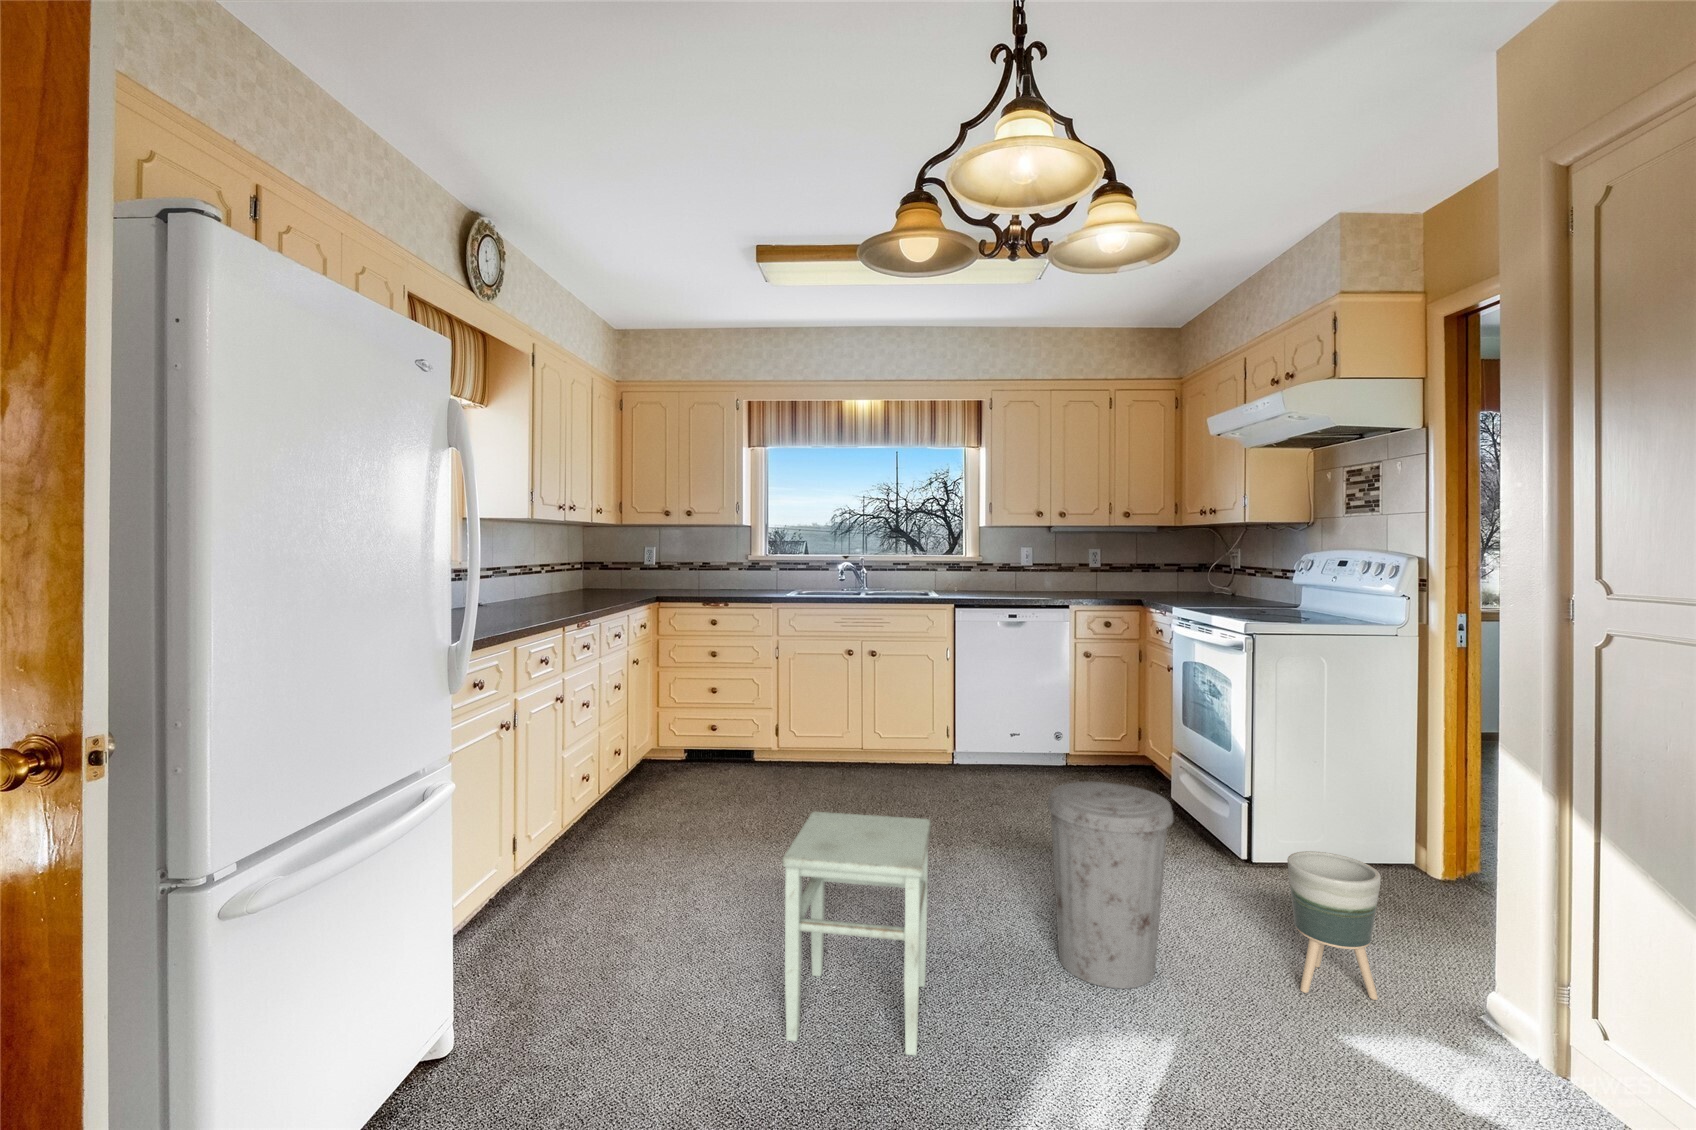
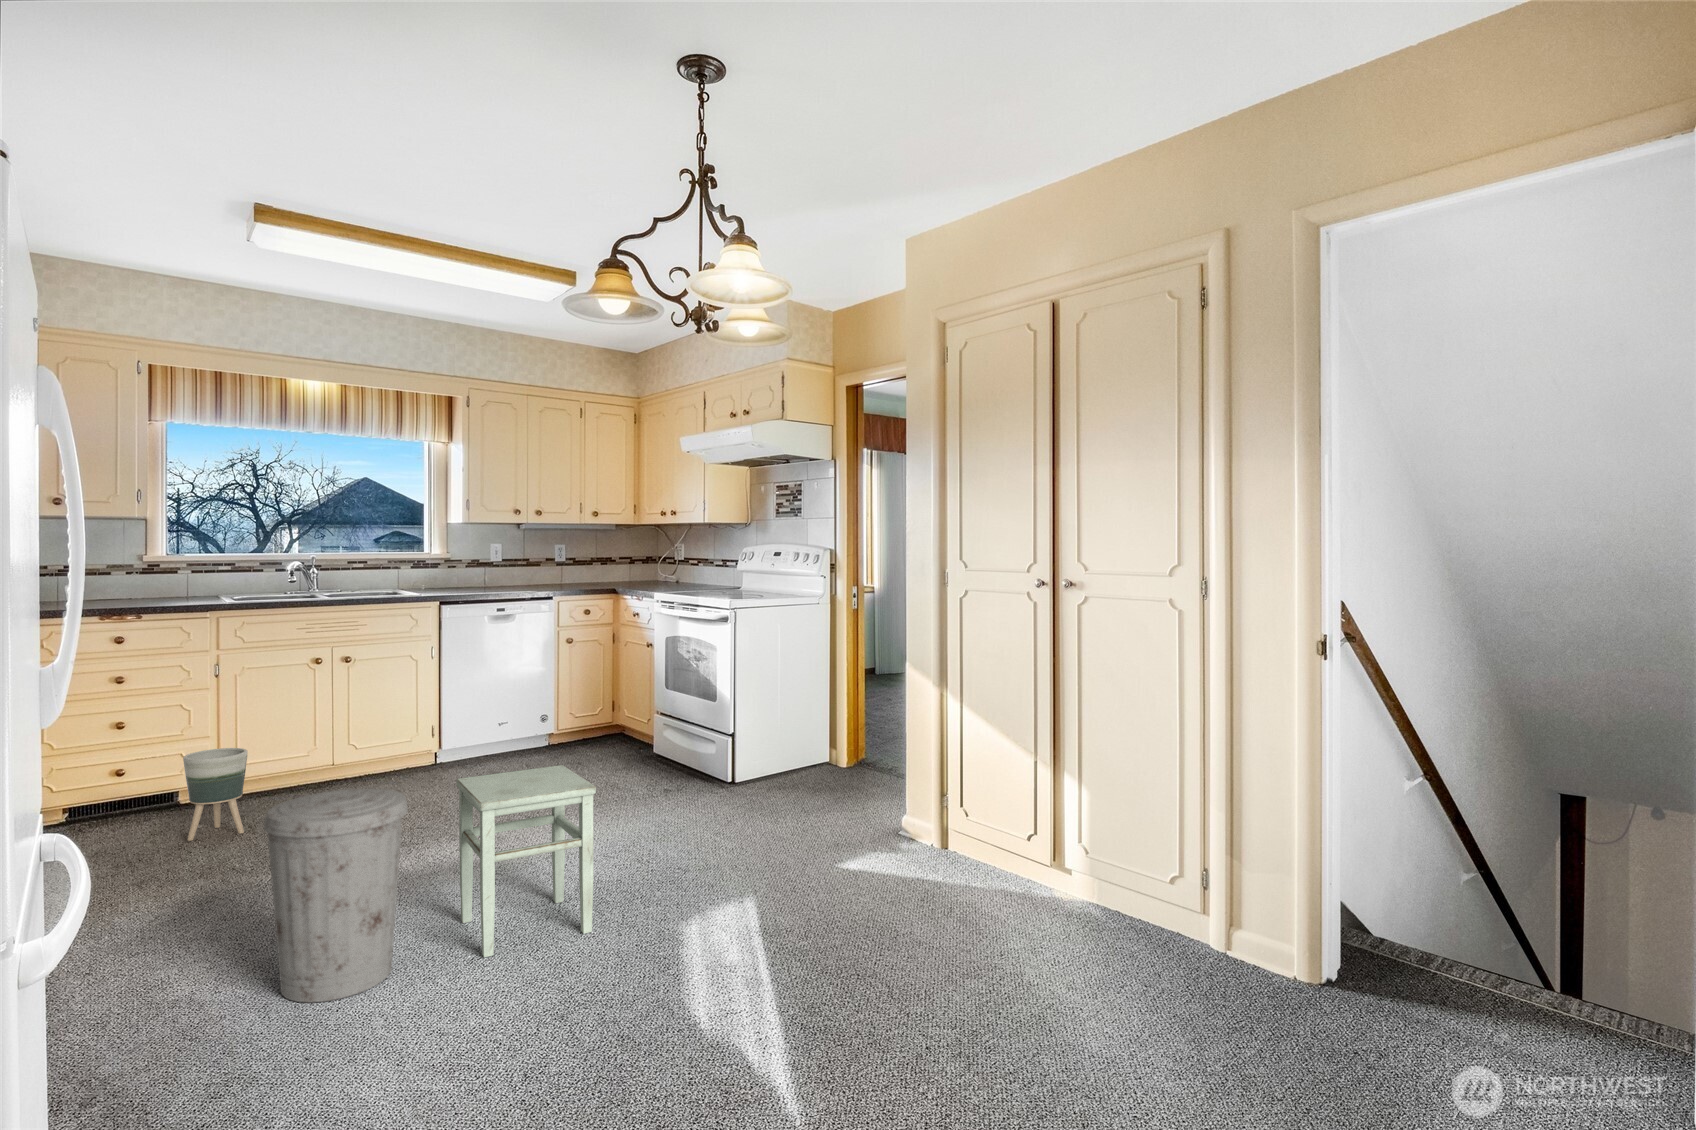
trash can: present [1048,782,1173,989] -> present [264,789,408,1002]
planter: present [1287,851,1381,1000] -> present [183,748,248,841]

